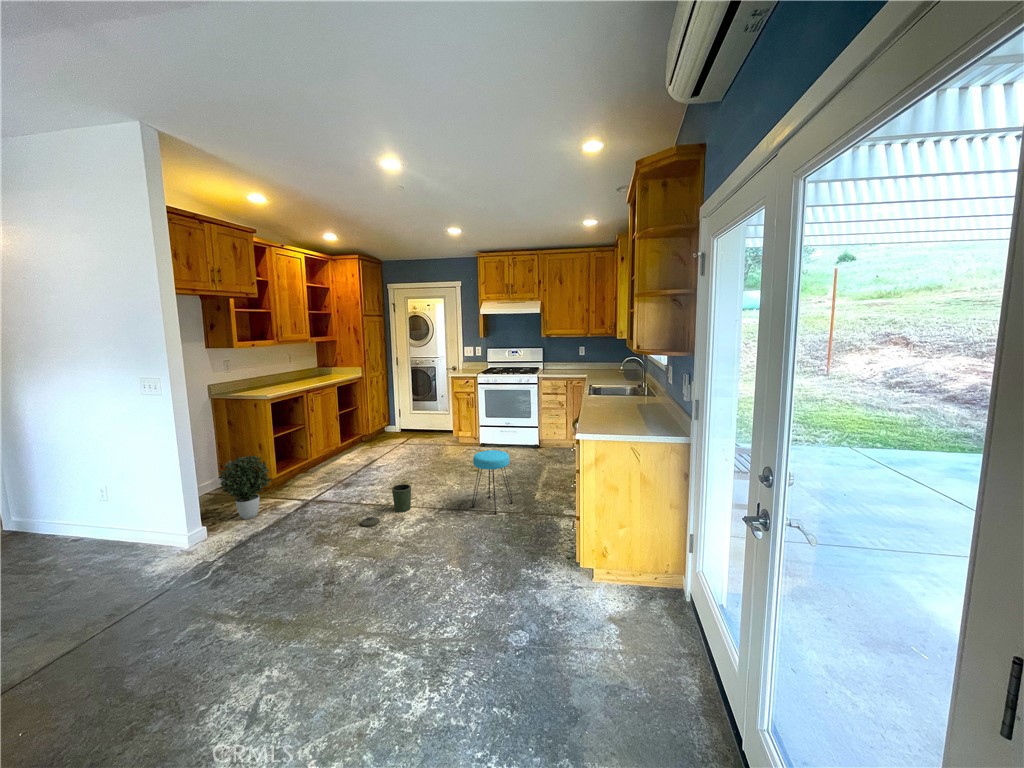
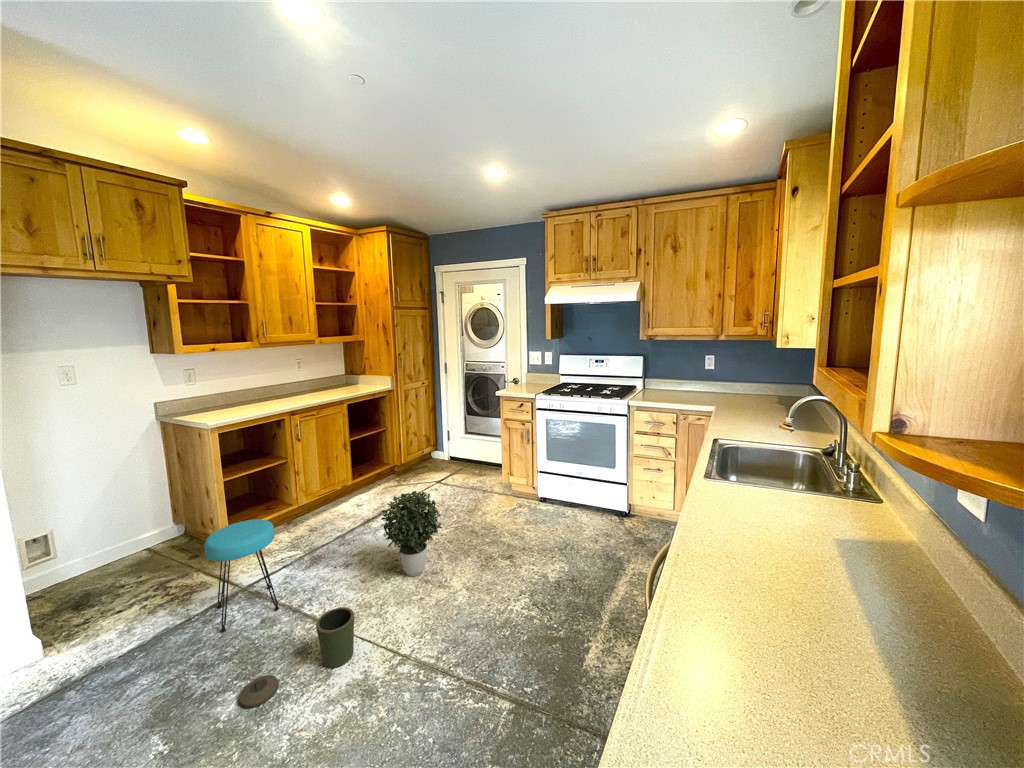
stool: present [472,450,513,514] -> present [205,519,279,632]
potted plant: present [218,455,271,519] -> present [381,491,442,576]

